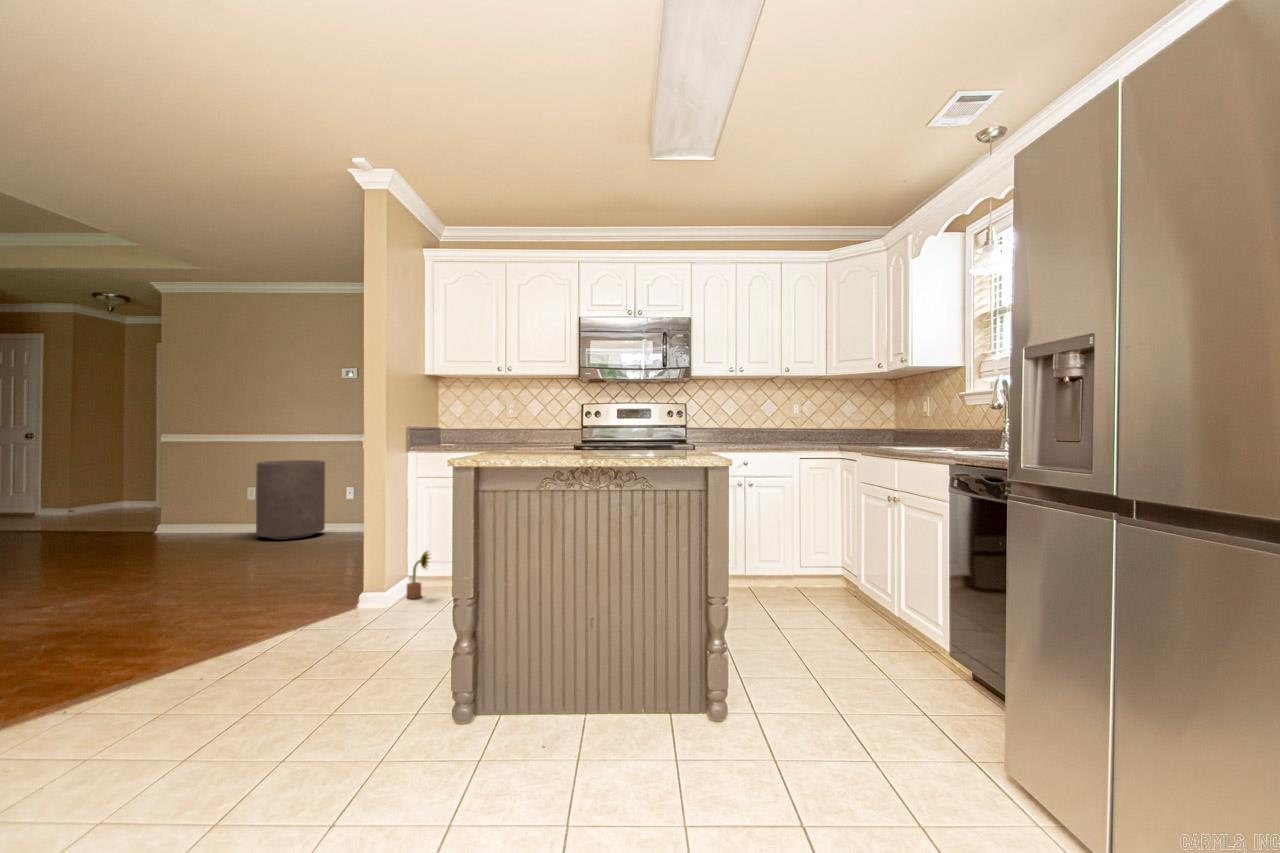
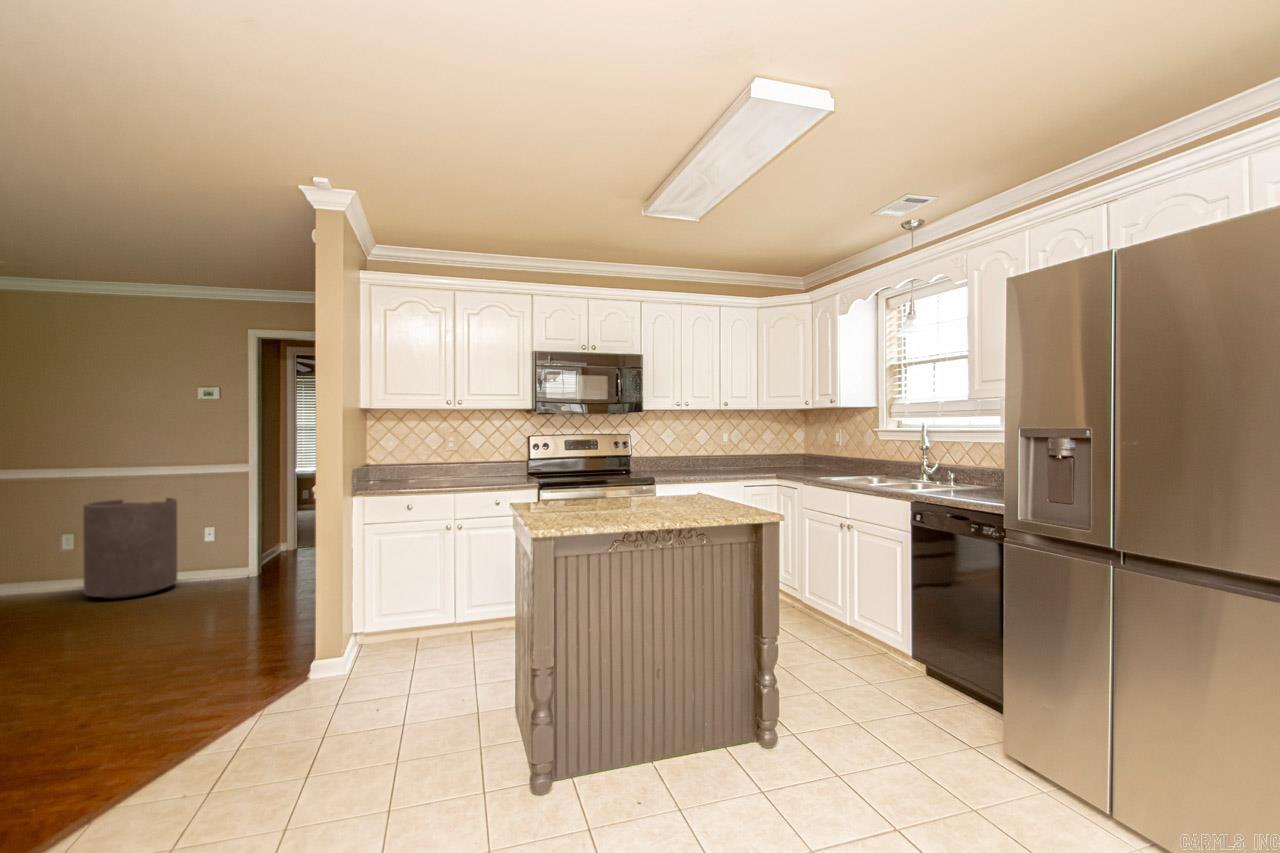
decorative plant: present [406,551,430,599] -> none [359,603,384,659]

